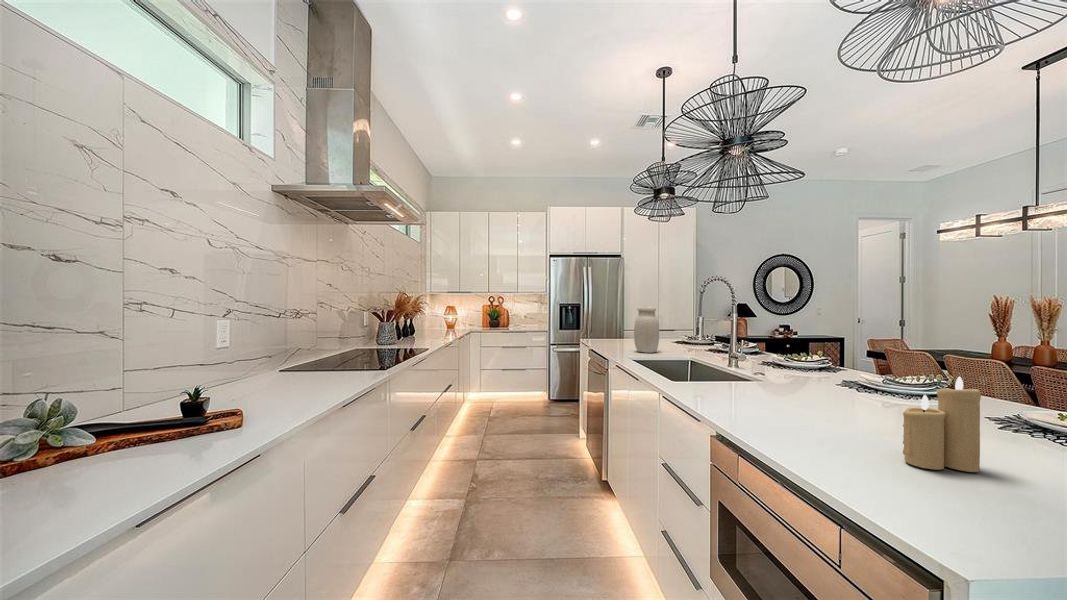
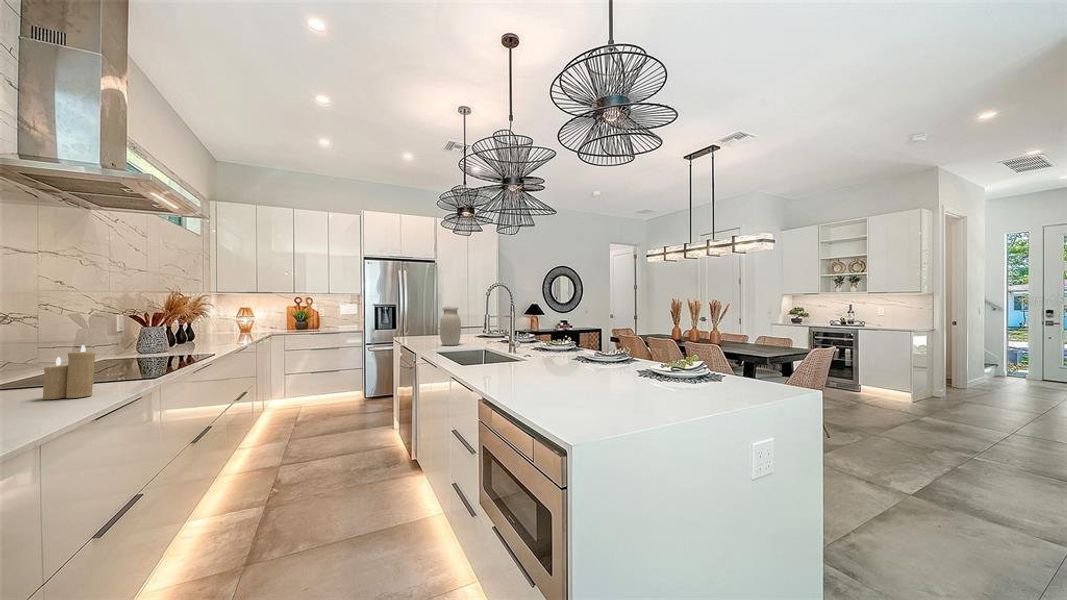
candle: present [903,377,981,472] -> present [43,345,95,399]

